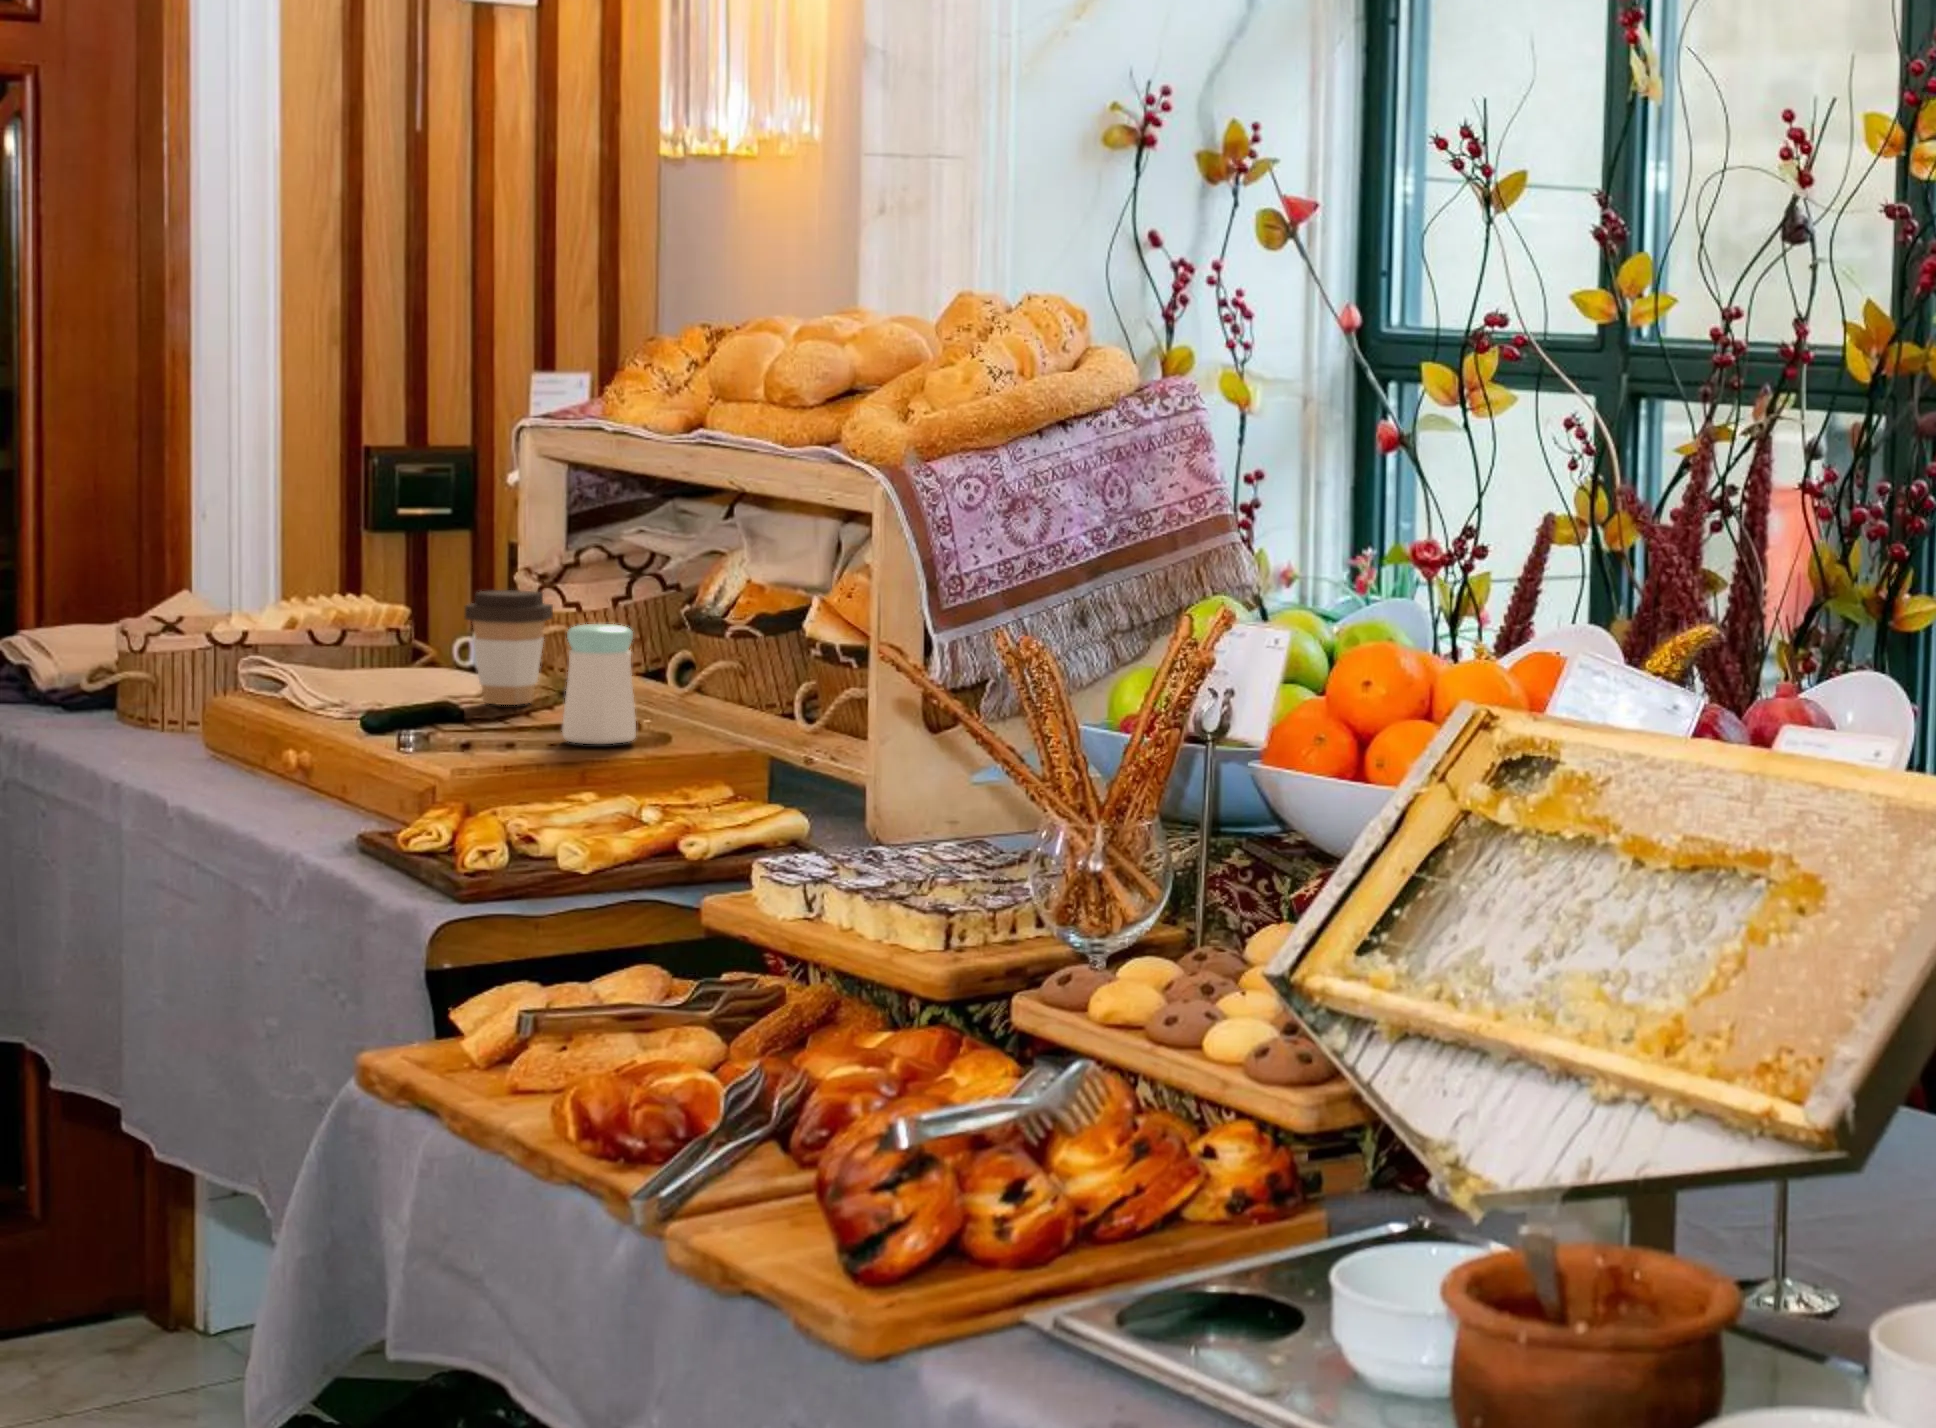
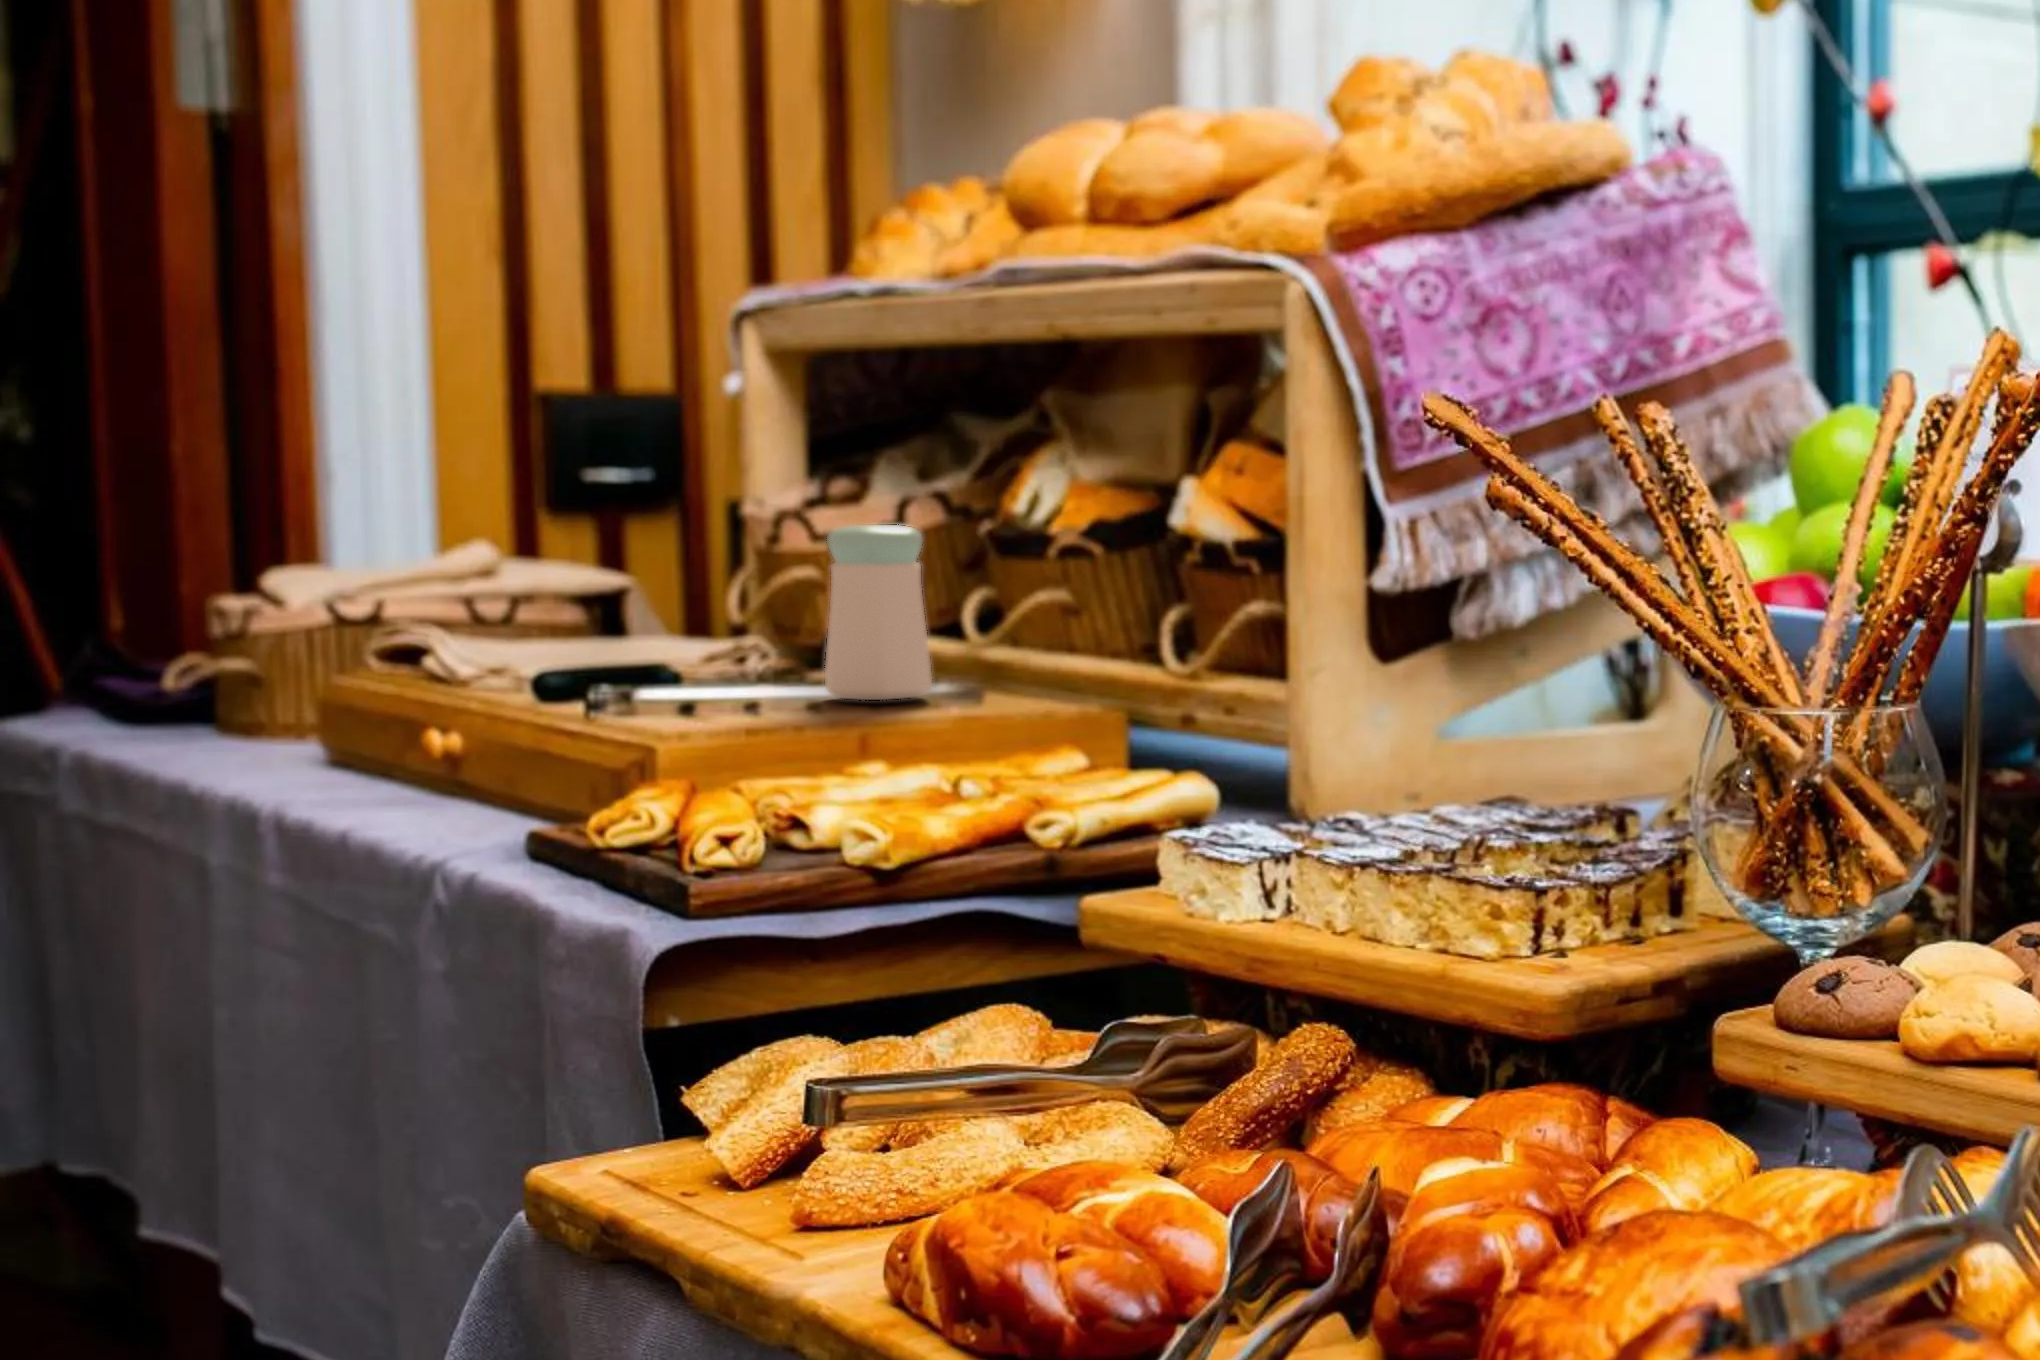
coffee cup: present [465,590,553,705] -> none [676,503,799,662]

